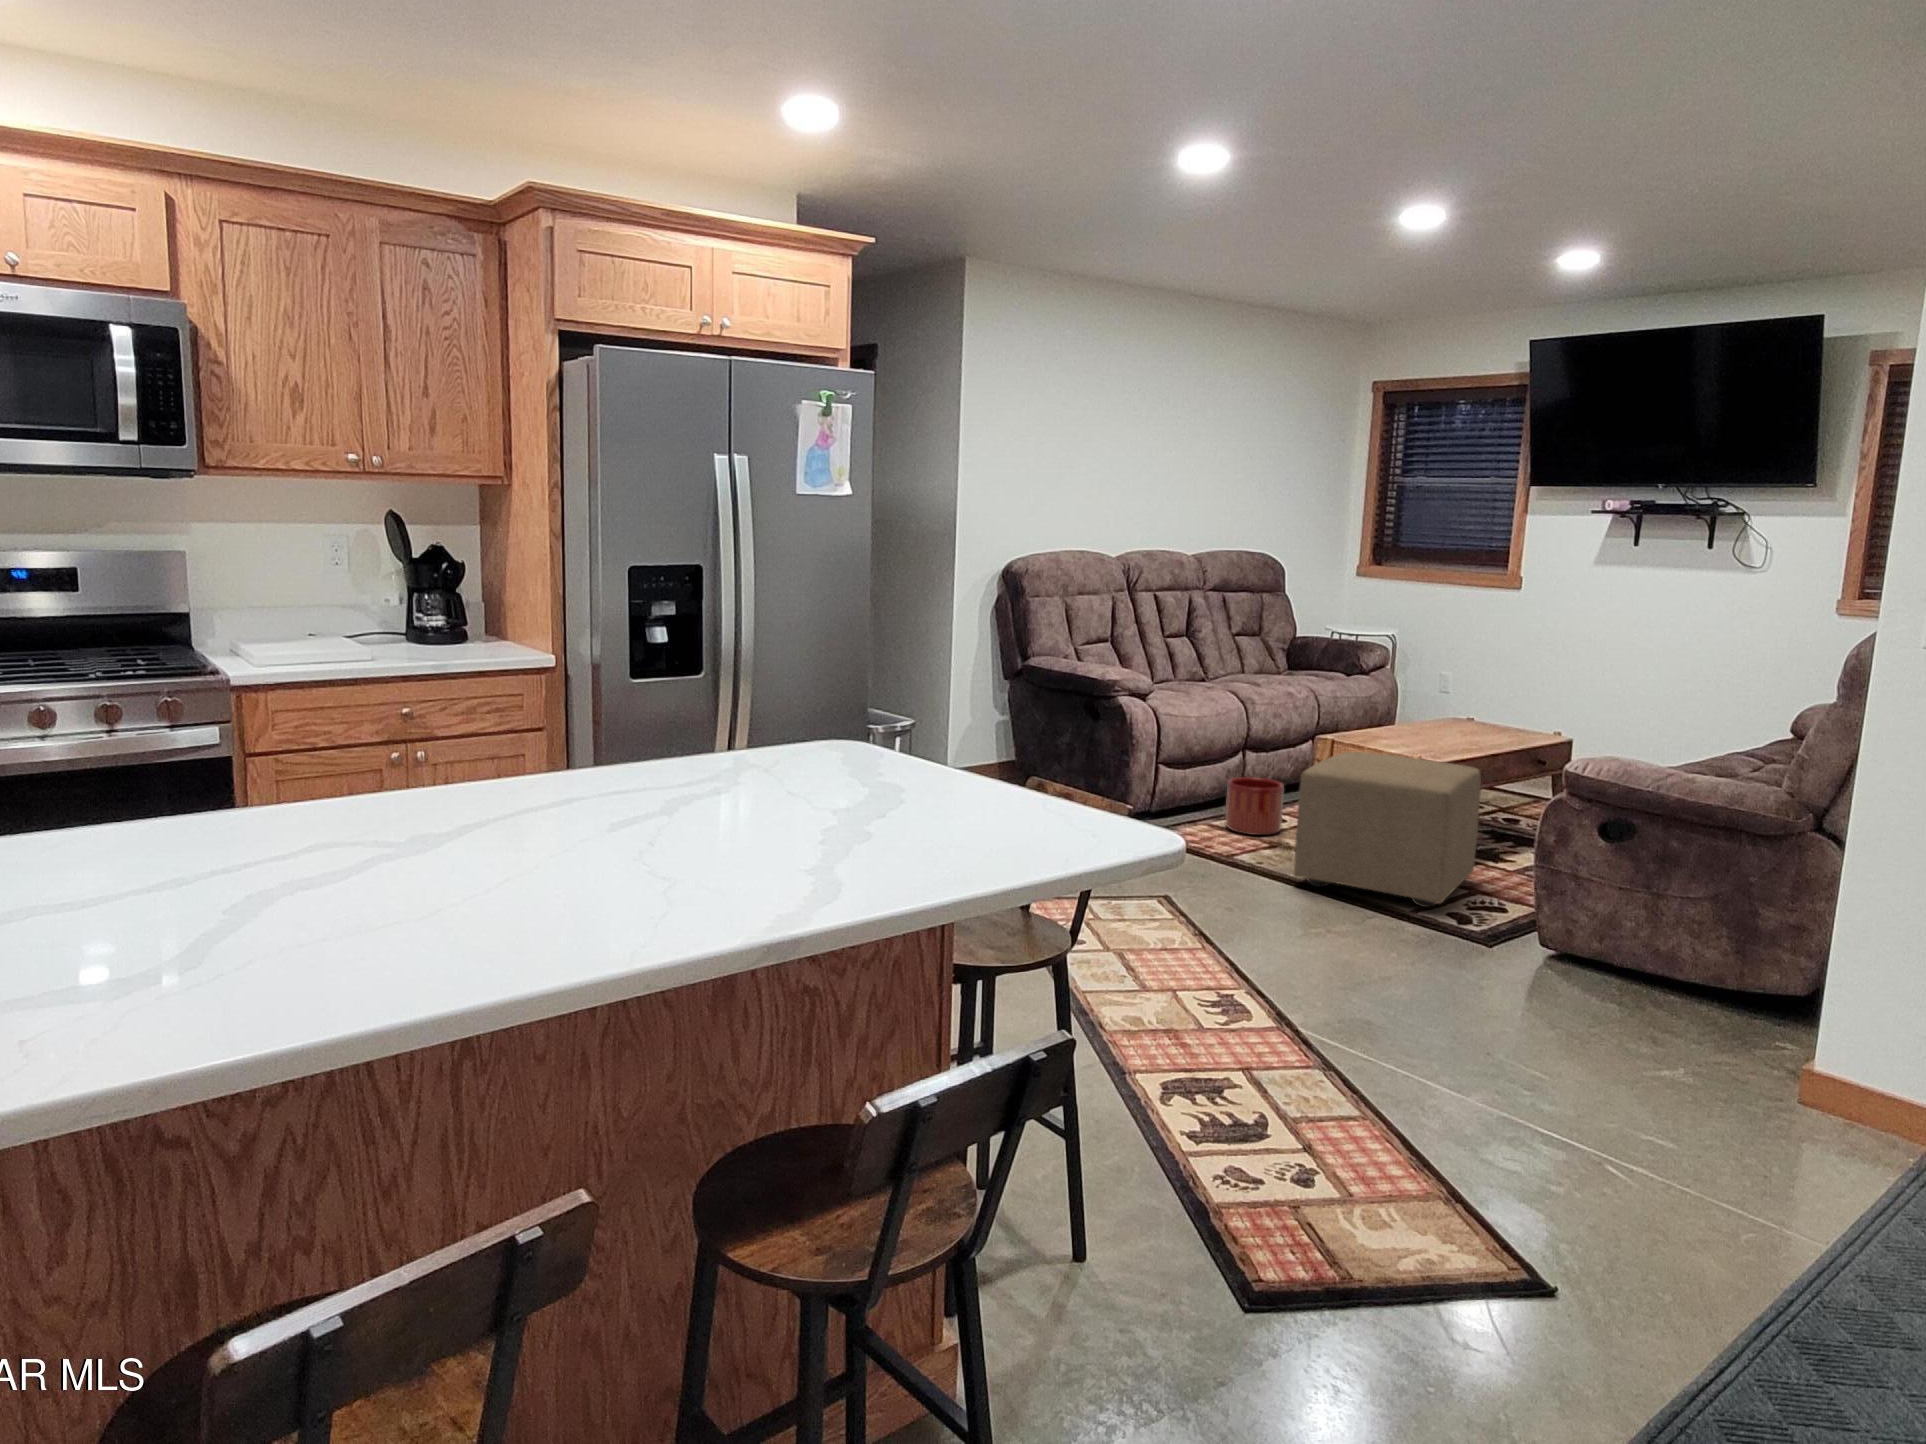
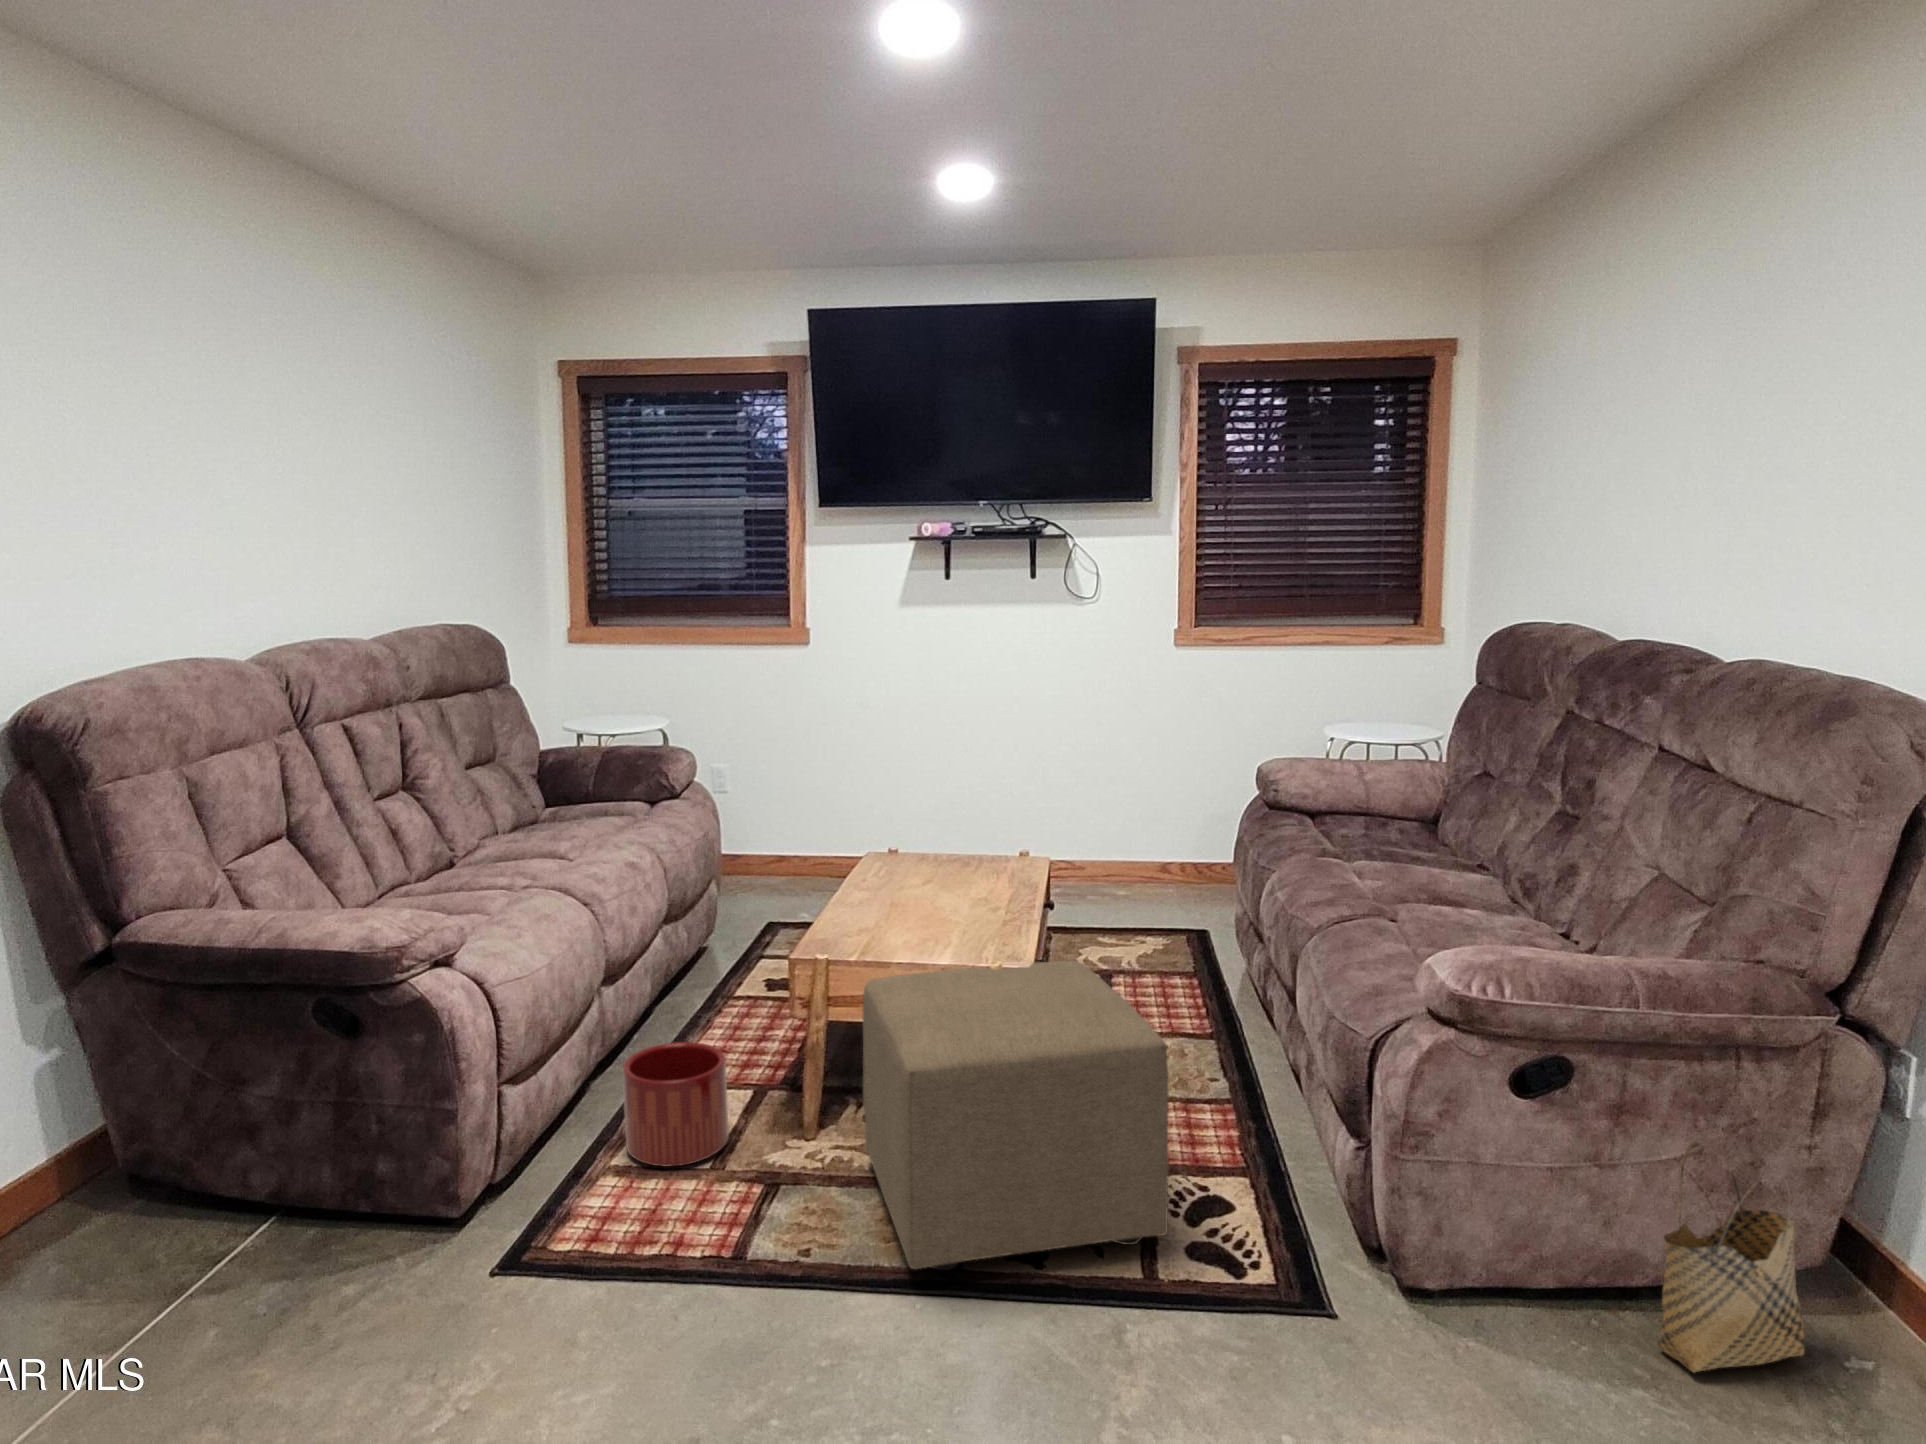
woven basket: none [1657,896,1772,1037] -> present [1657,1143,1804,1372]

